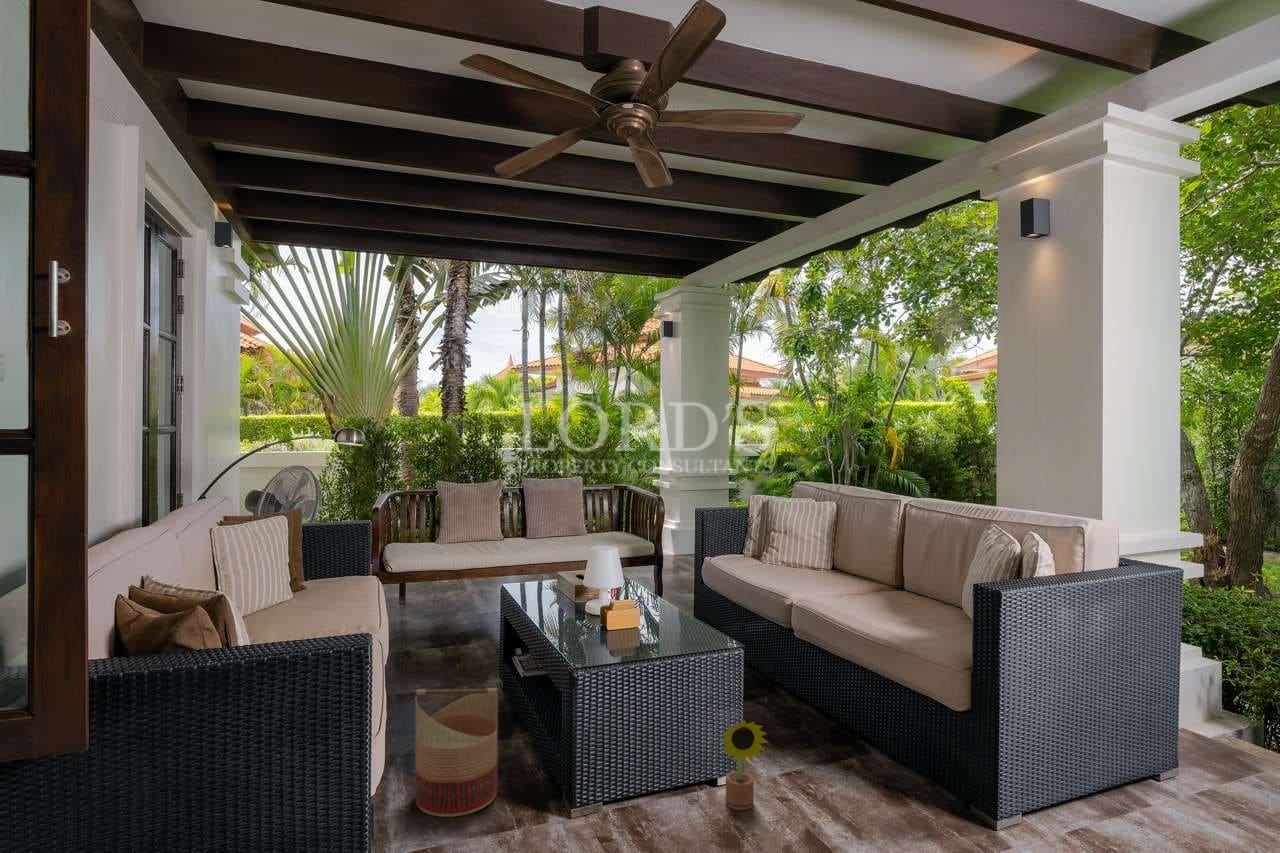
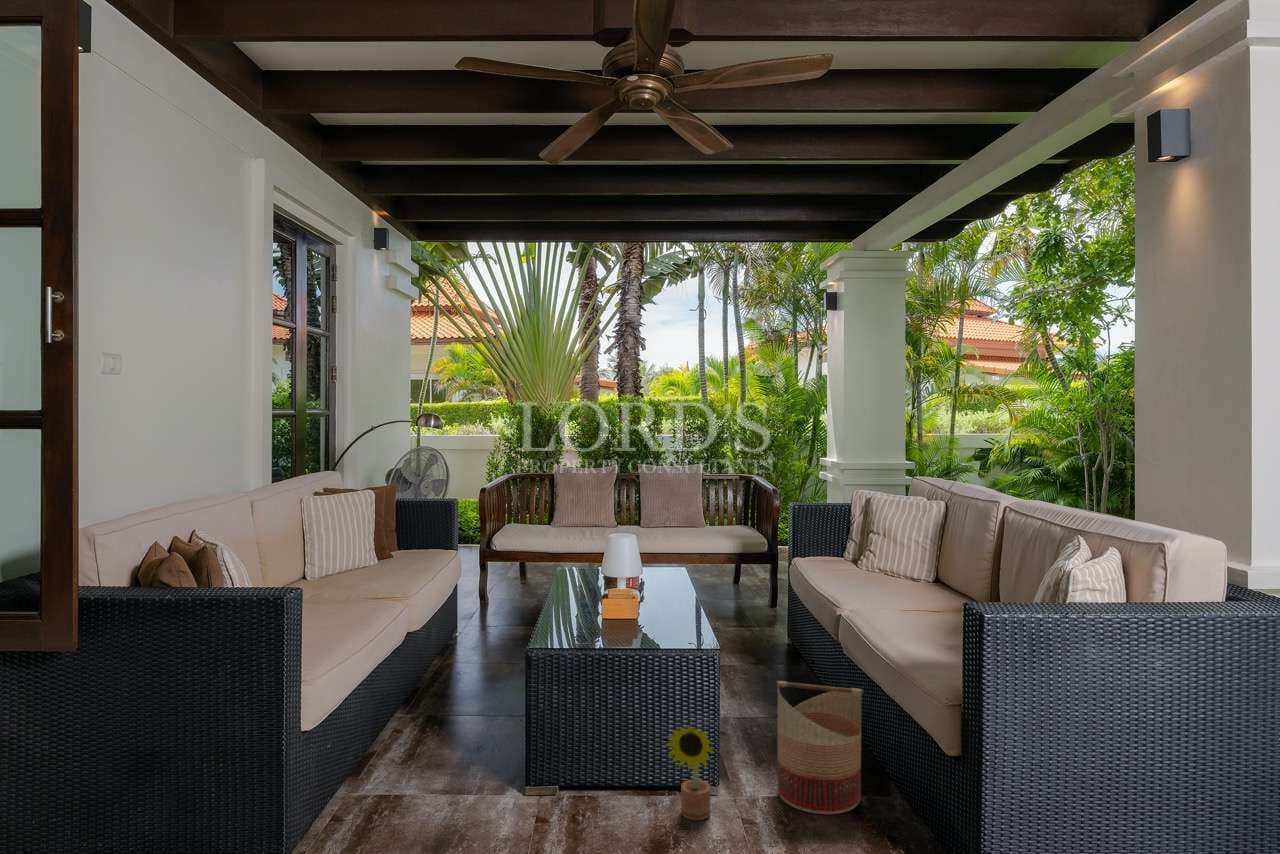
basket: present [415,688,499,817] -> present [776,681,863,814]

